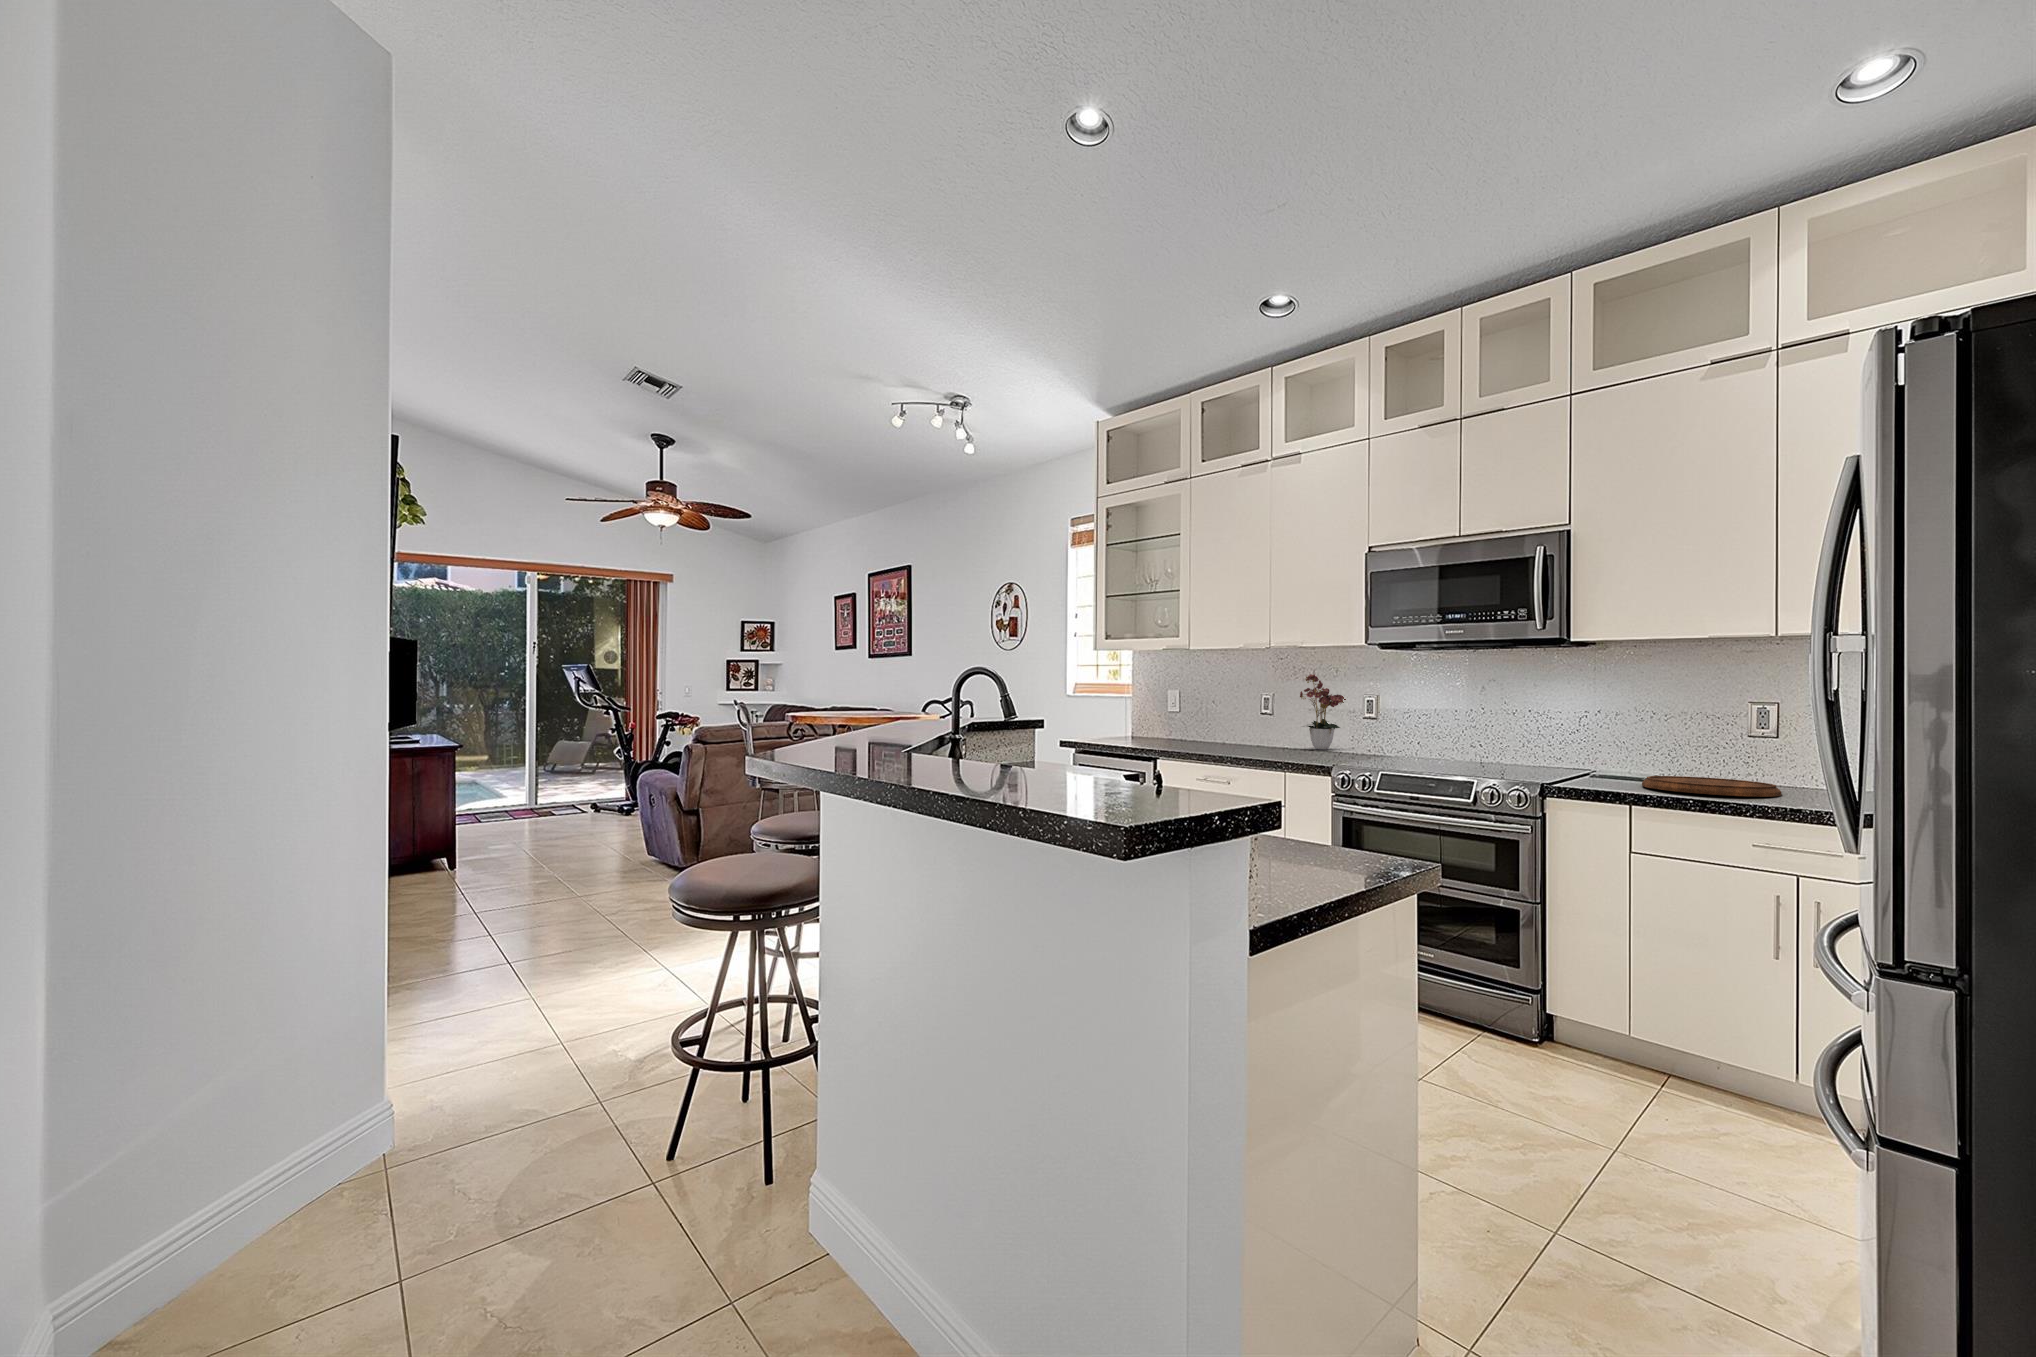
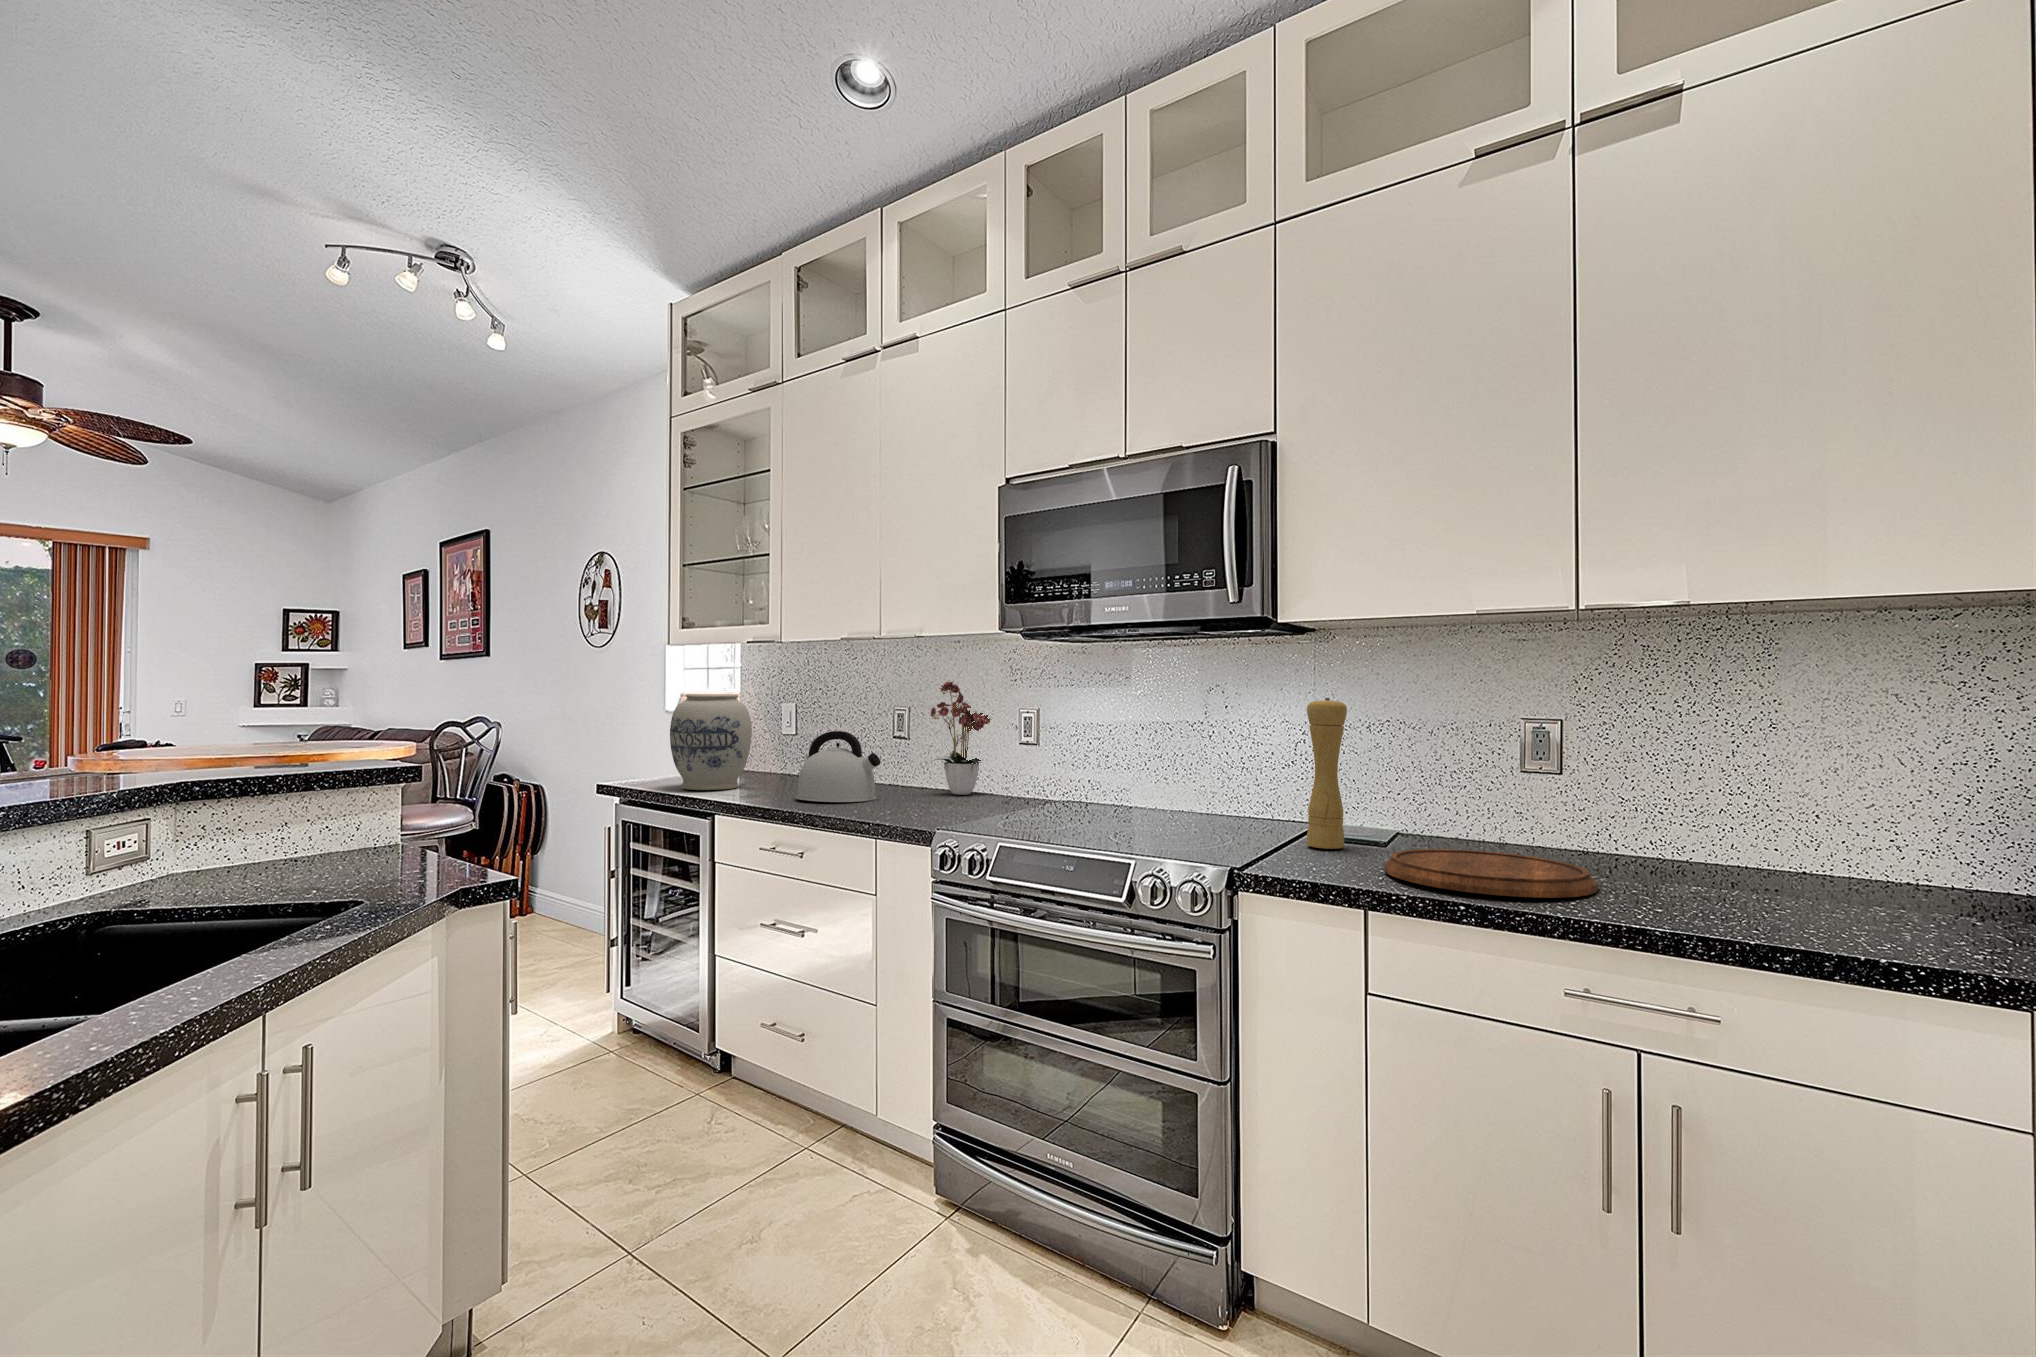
vase: none [1116,683,1167,745] -> present [670,694,752,790]
pepper mill: none [1588,685,1616,777] -> present [1307,698,1347,849]
kettle: none [1213,707,1270,752] -> present [796,731,881,802]

